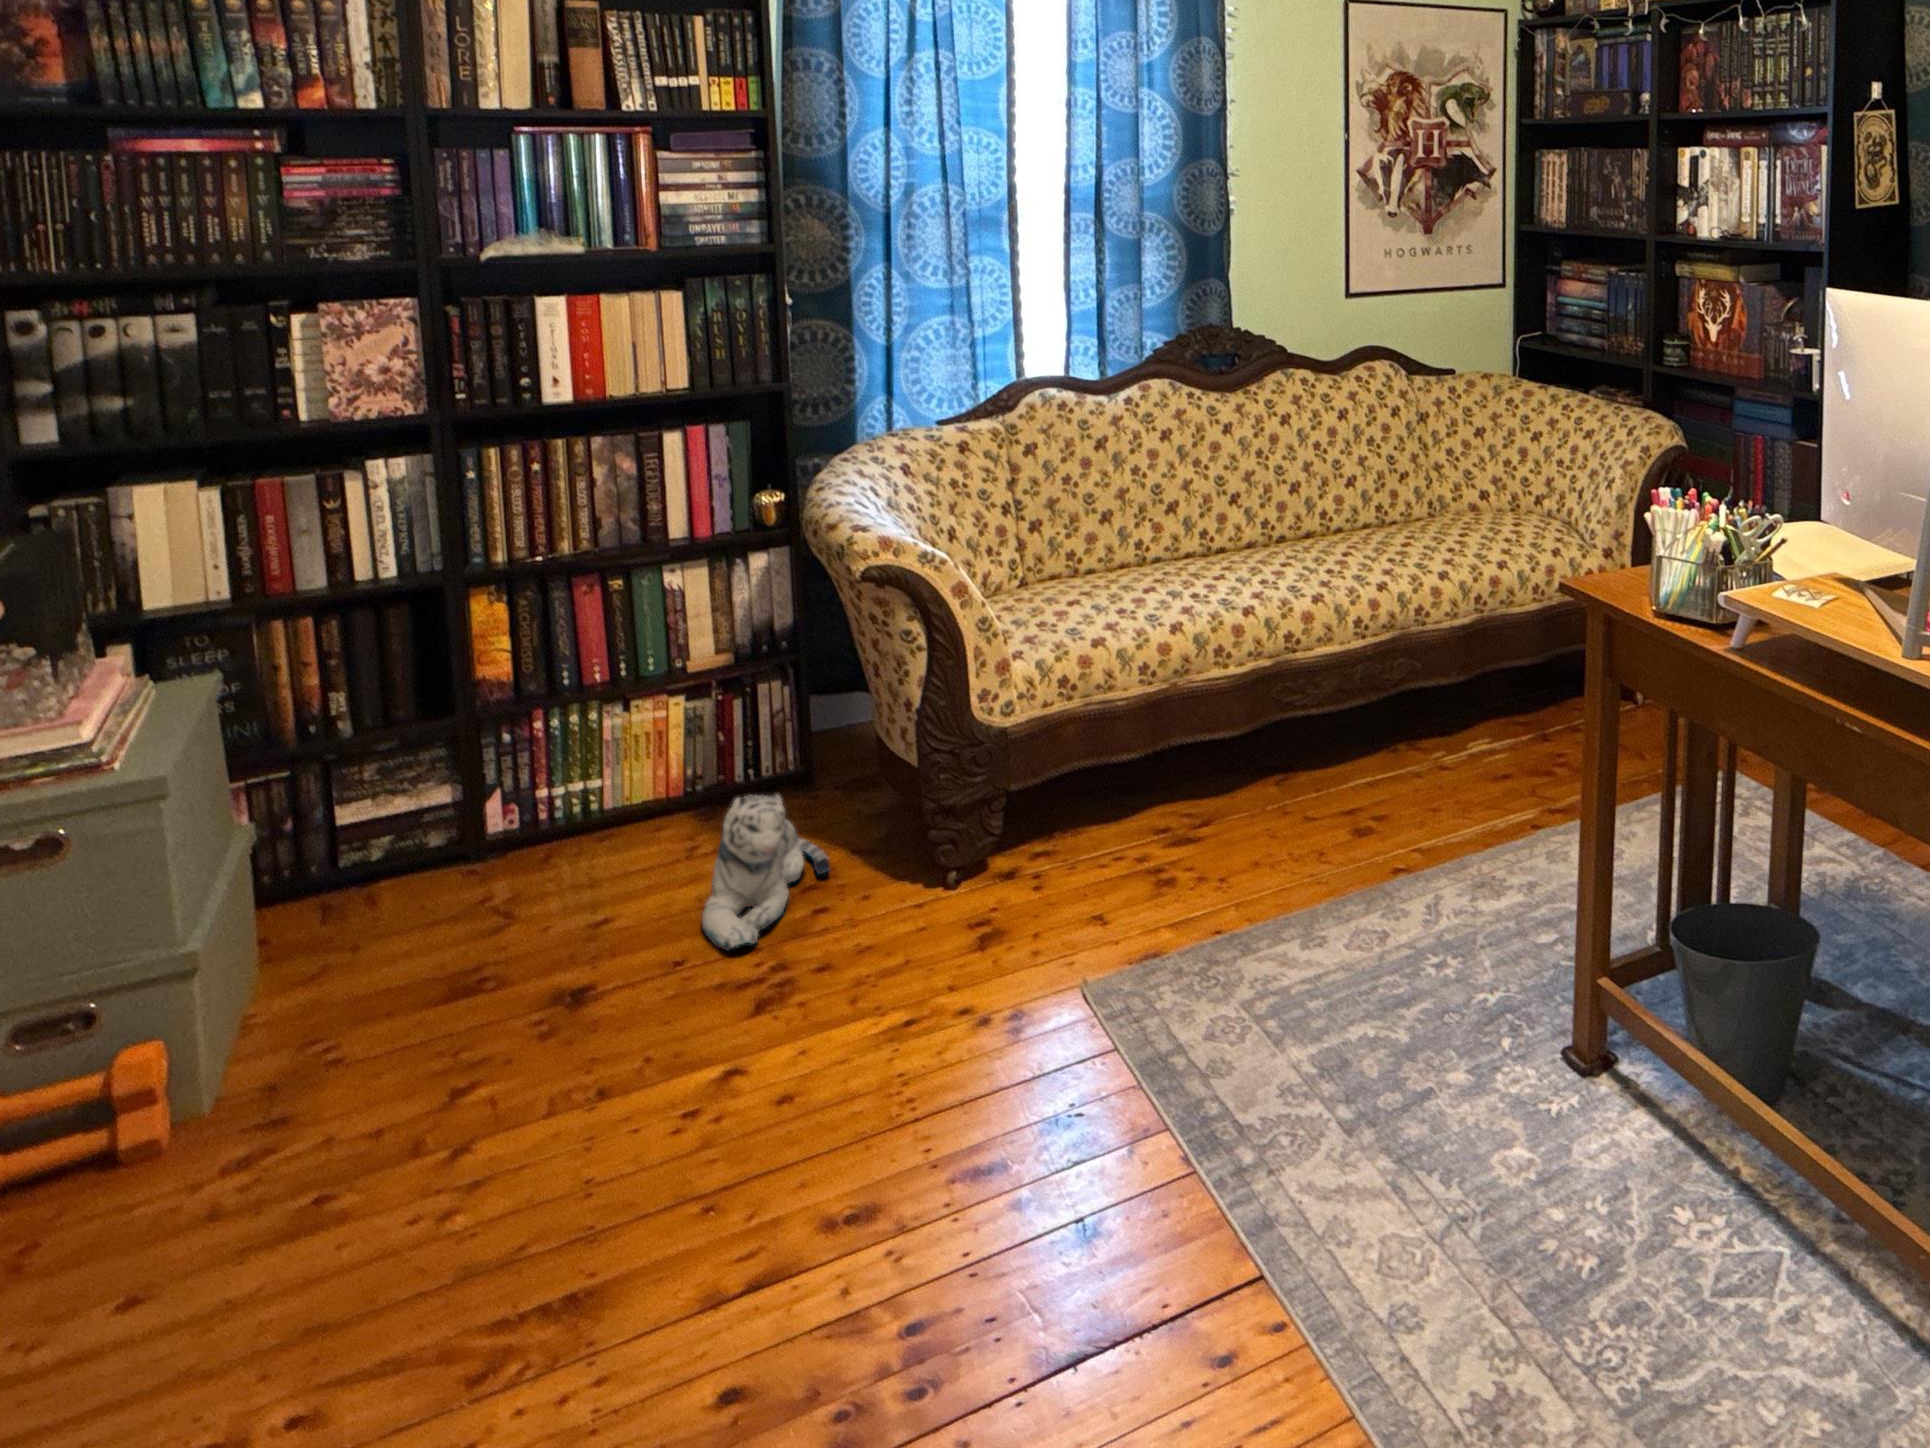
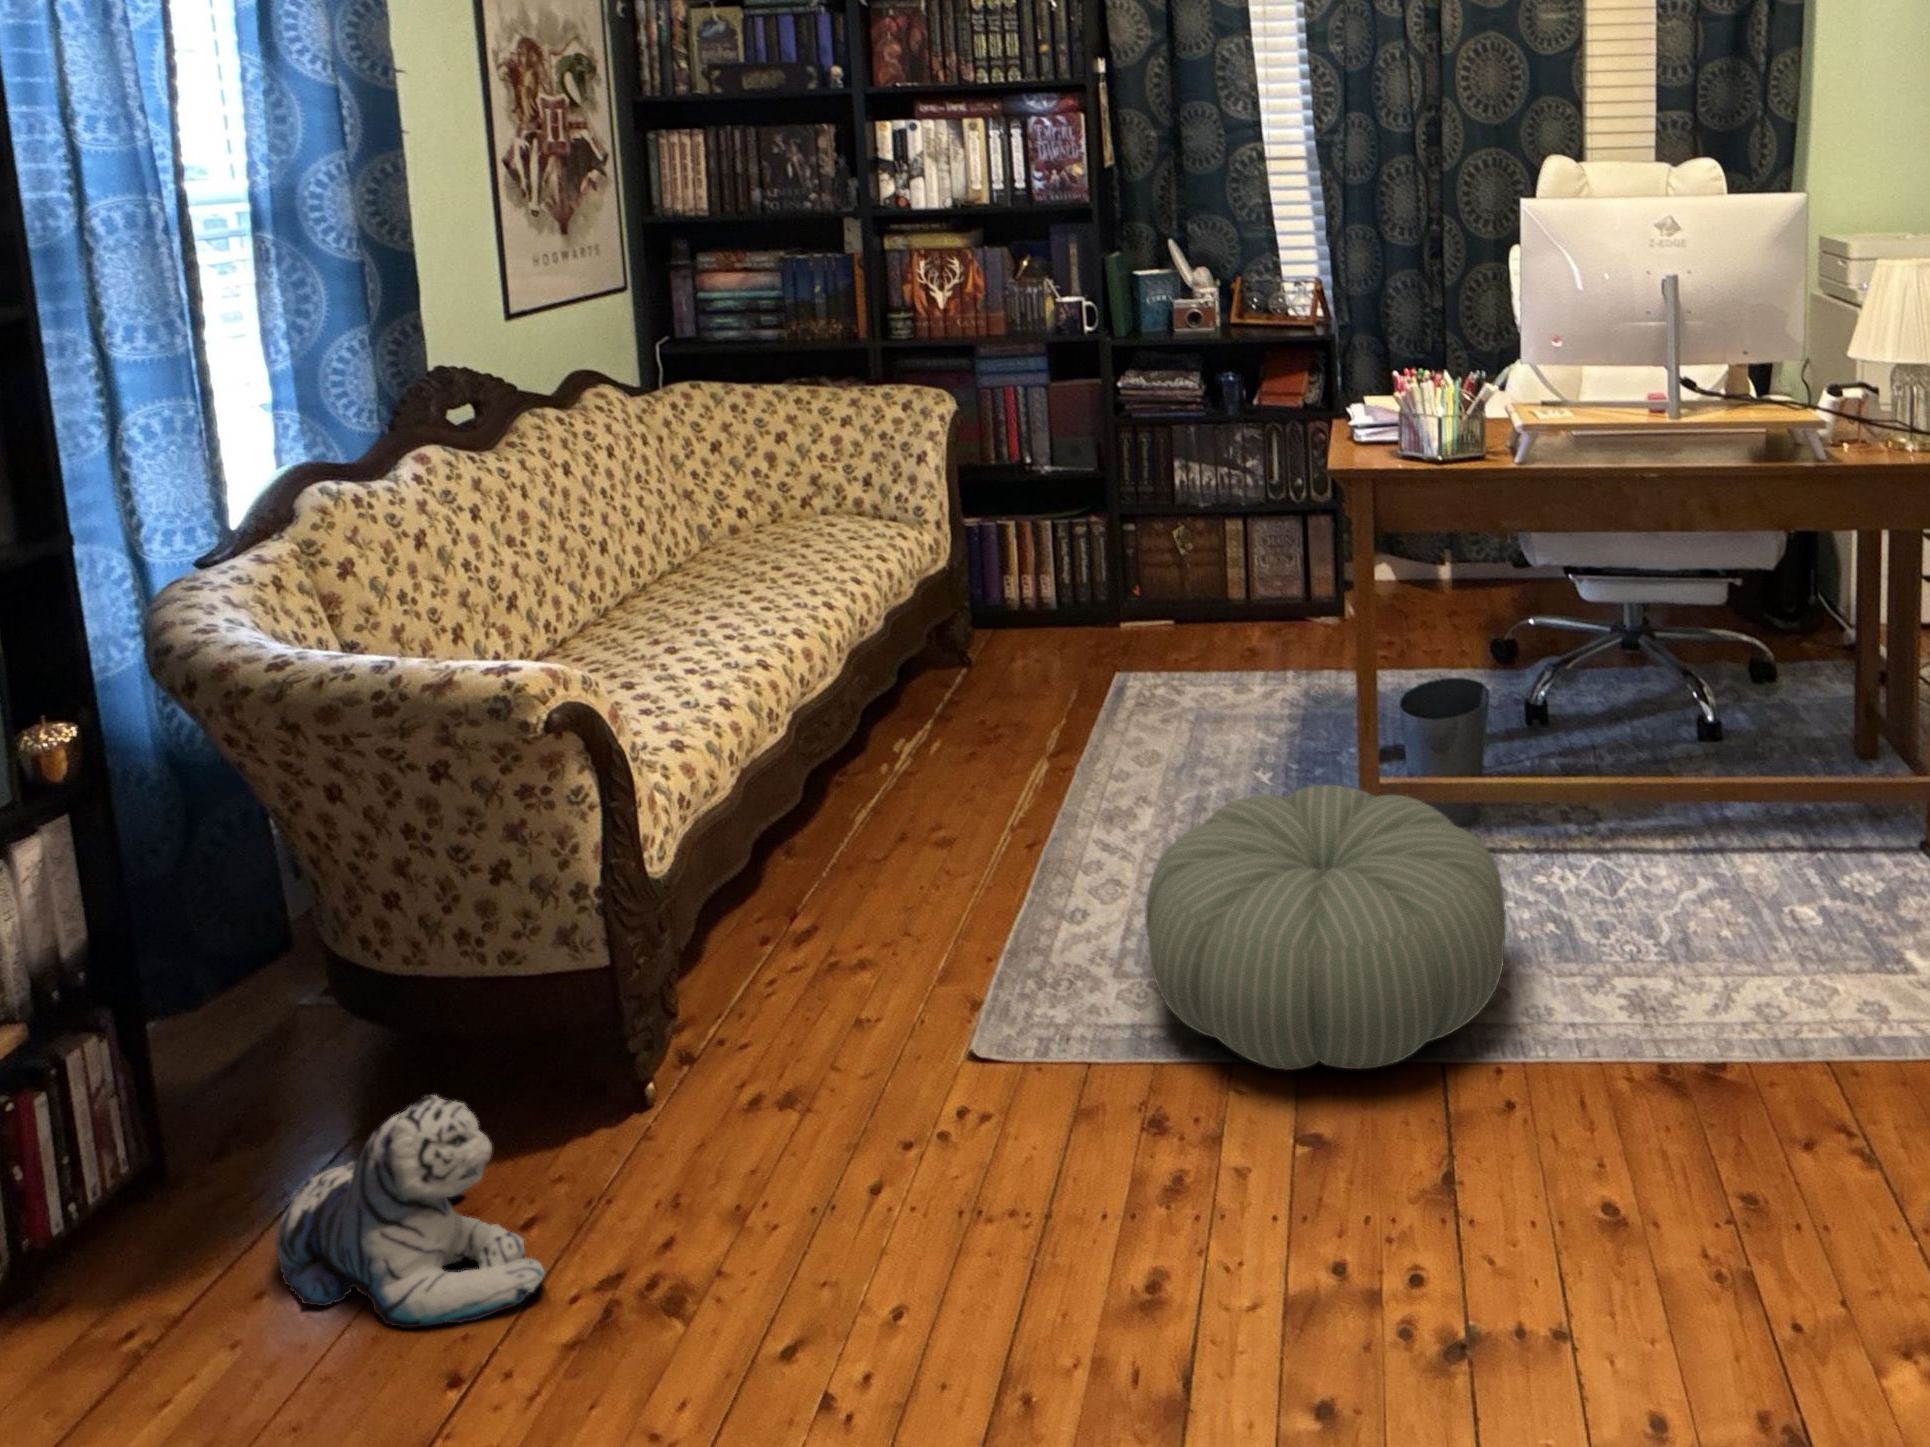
pouf: none [1099,899,1514,1264] -> present [1145,785,1506,1070]

